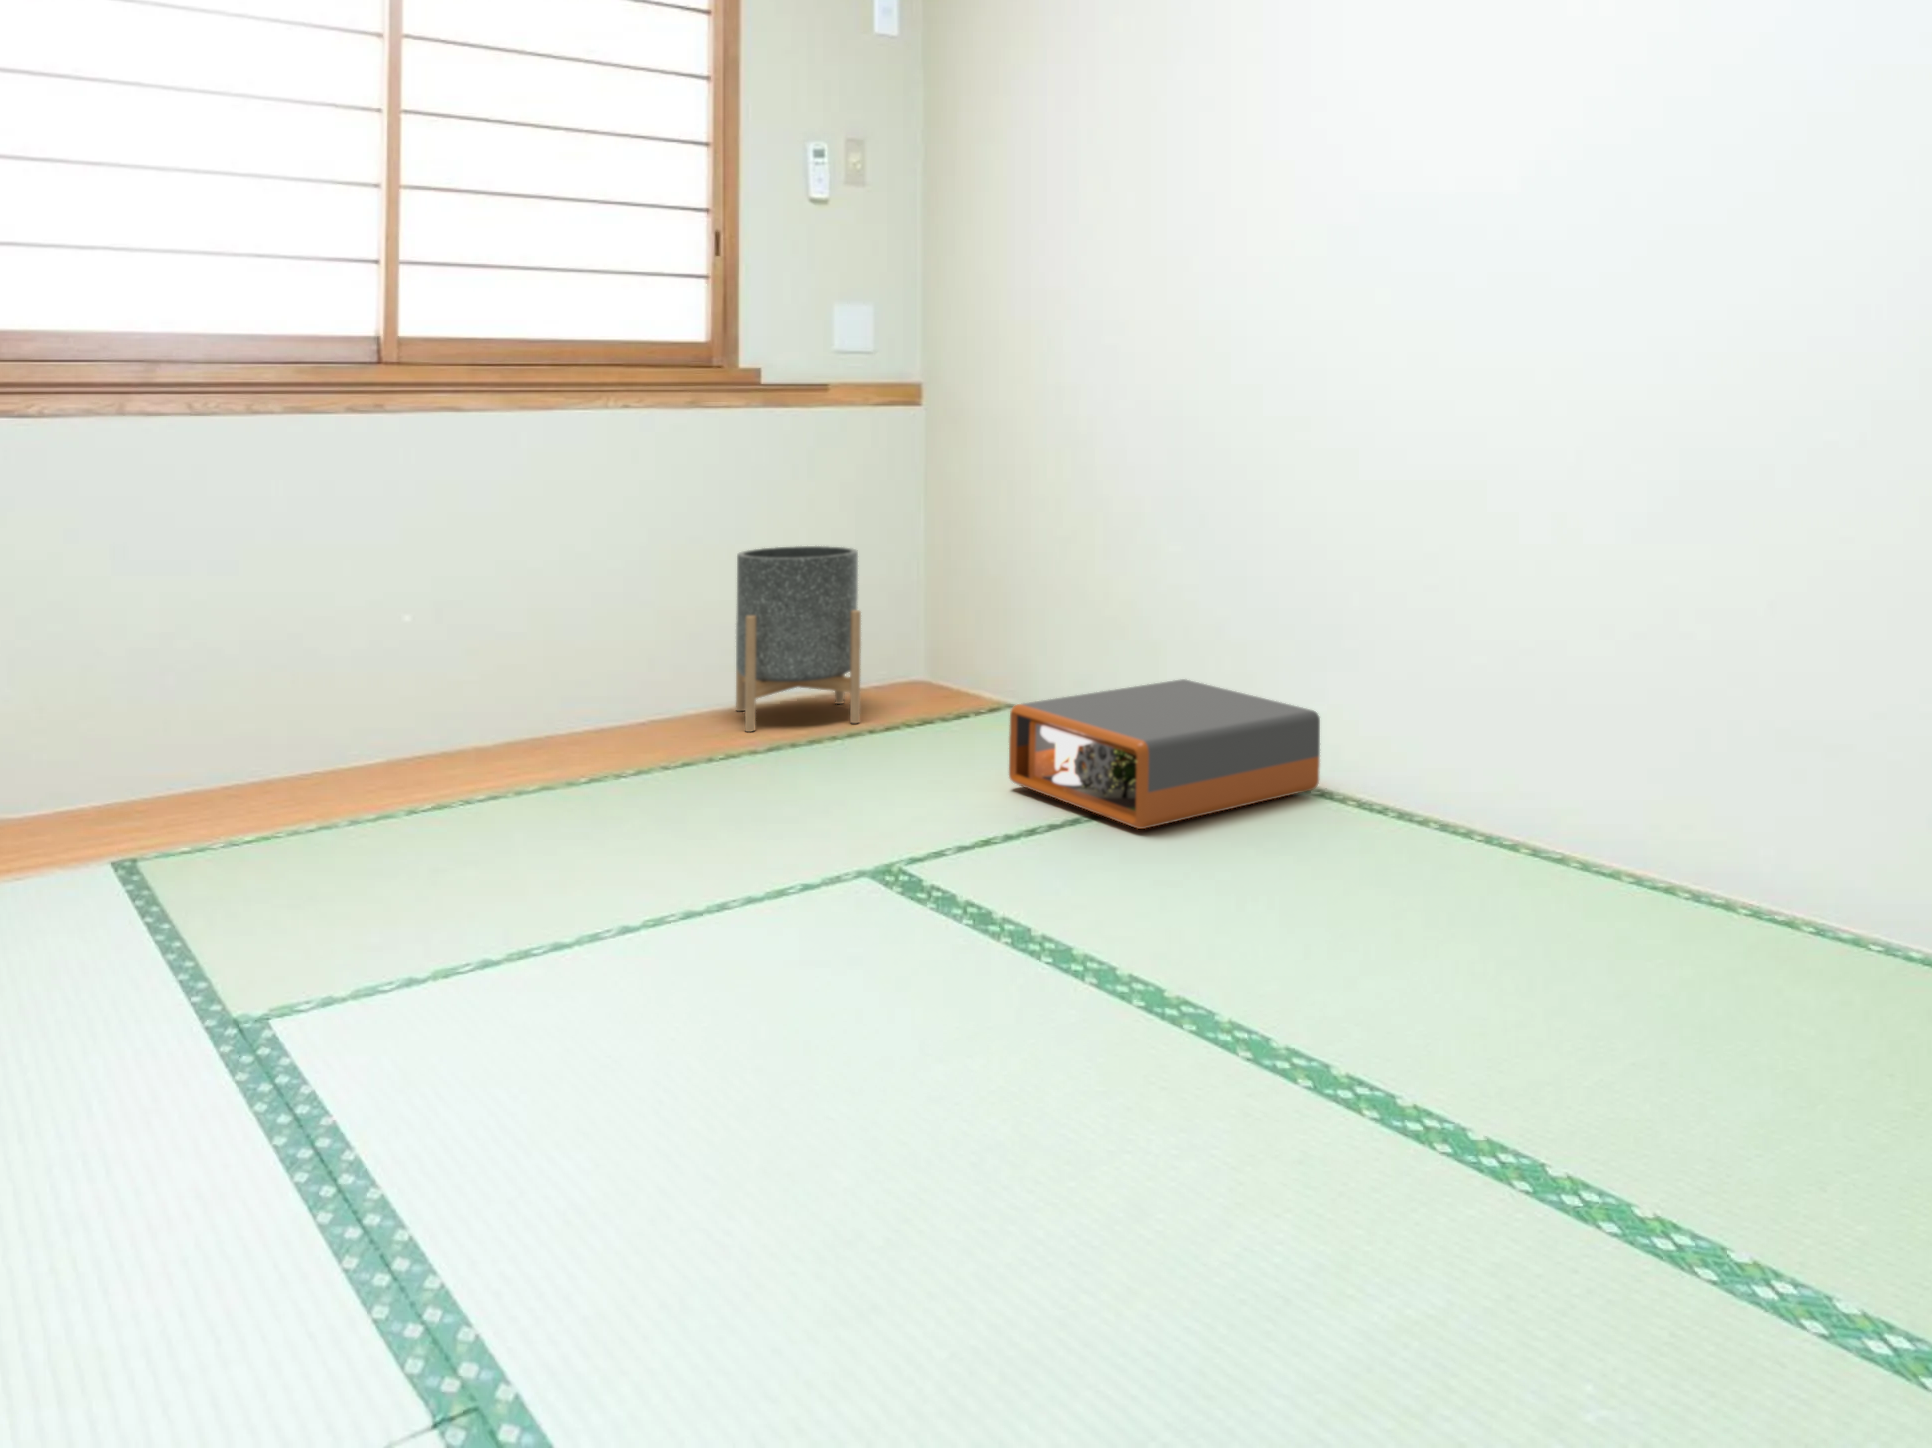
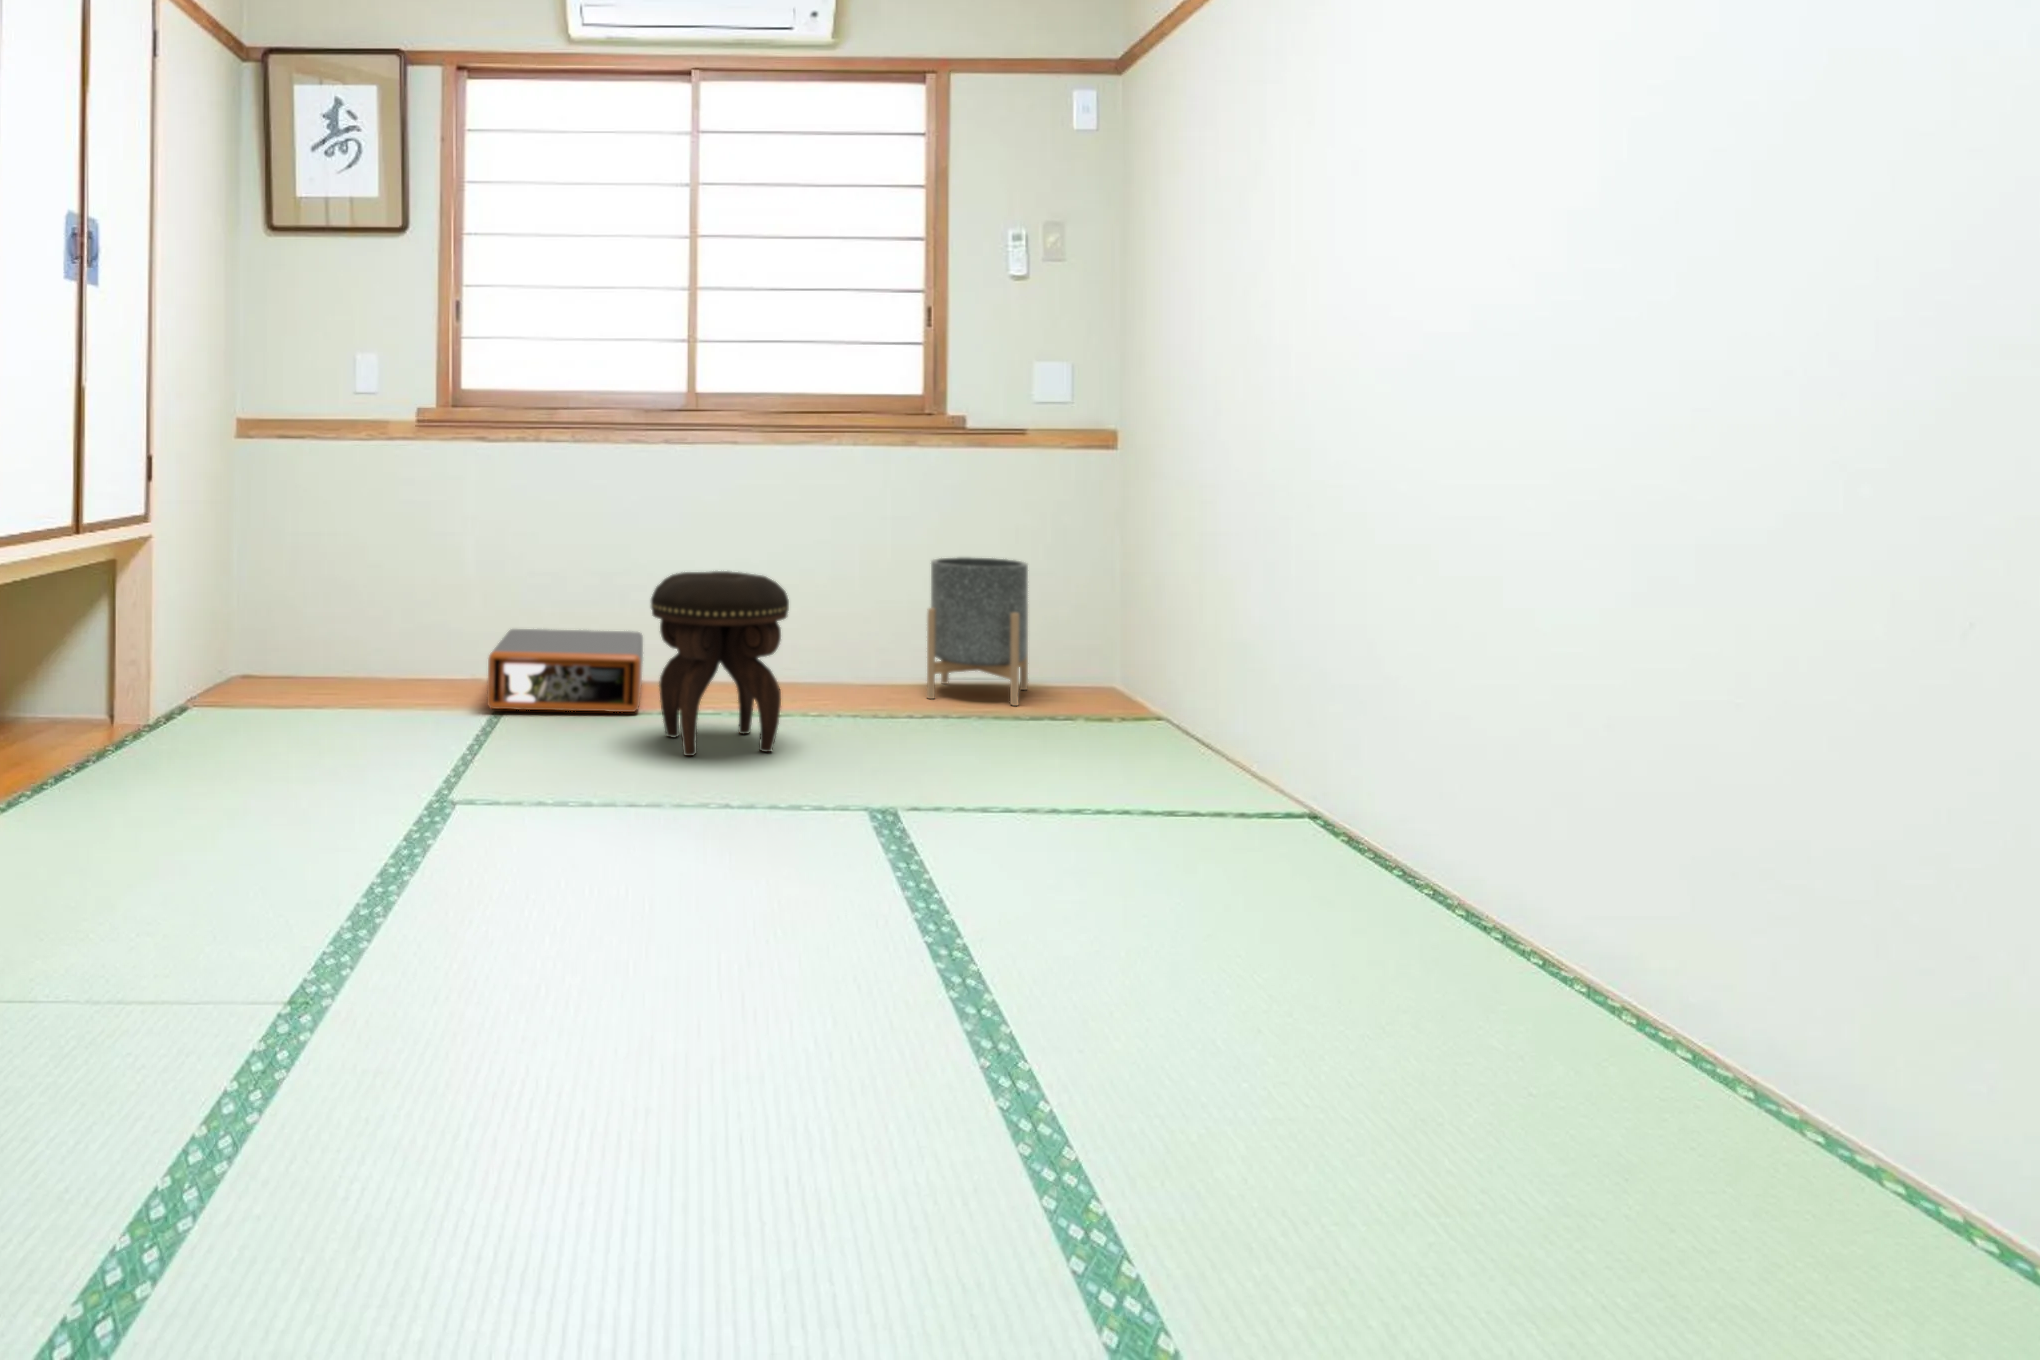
footstool: none [456,593,667,866] -> present [651,571,789,756]
storage box: present [1009,679,1320,829] -> present [487,629,643,712]

